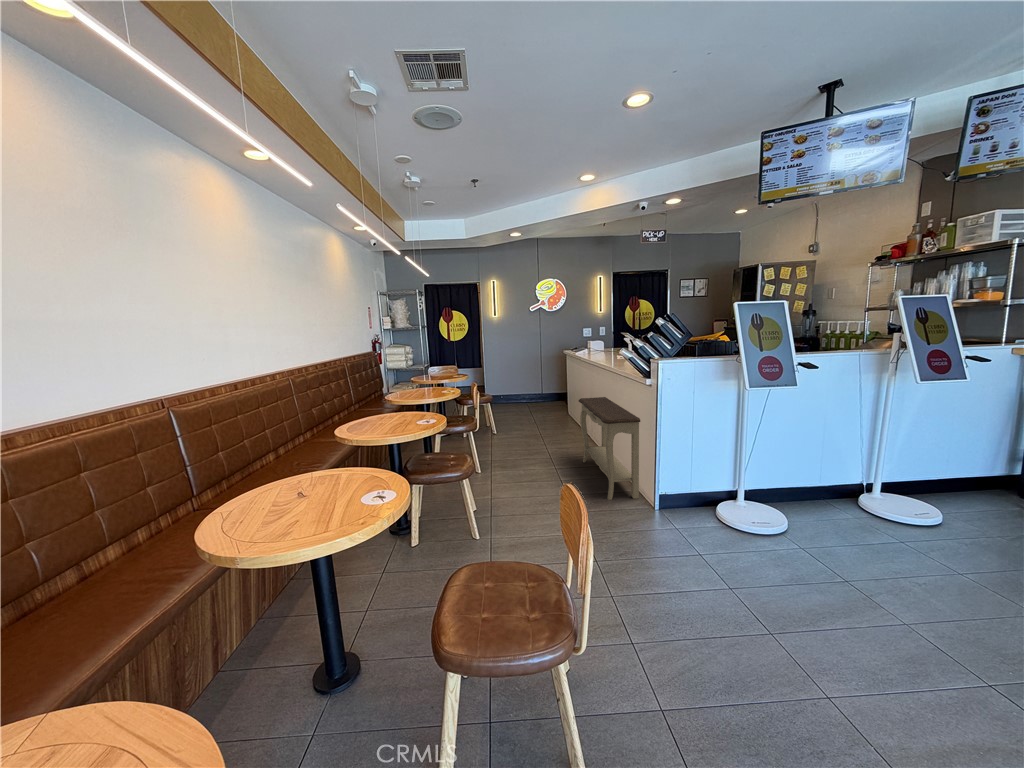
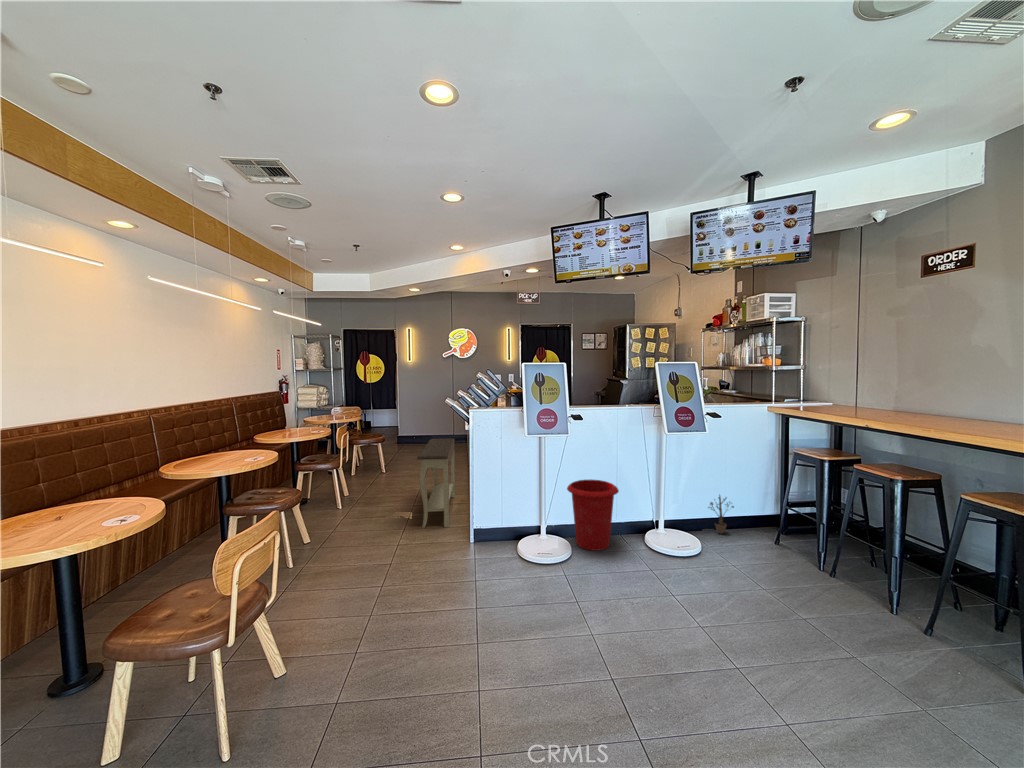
waste bin: none [803,443,884,527] -> present [567,480,619,551]
decorative plant: none [952,456,1001,501] -> present [703,495,734,534]

